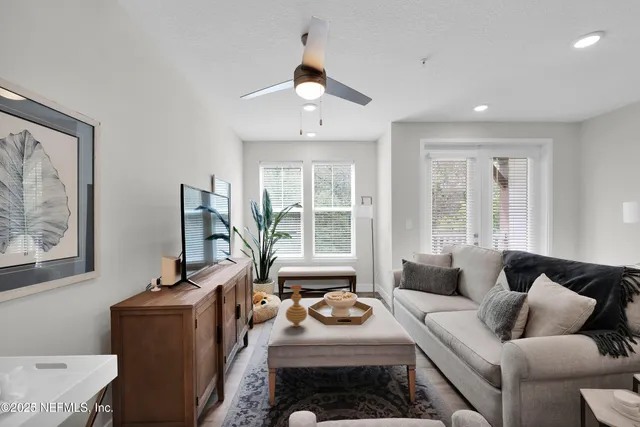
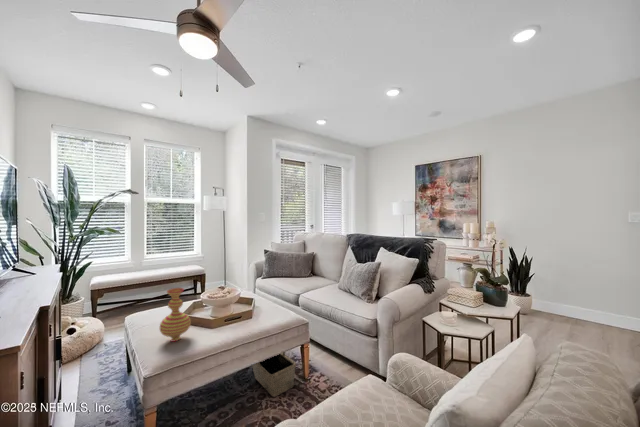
basket: none [360,352,399,406] -> present [252,352,296,397]

